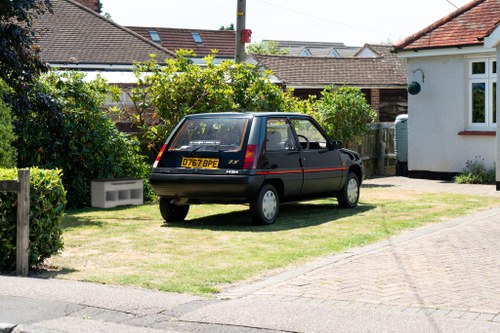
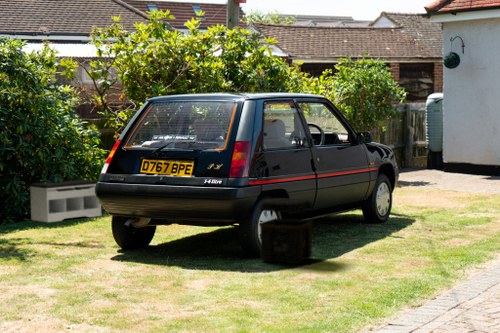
toolbox: none [263,185,300,228] -> present [260,198,312,264]

